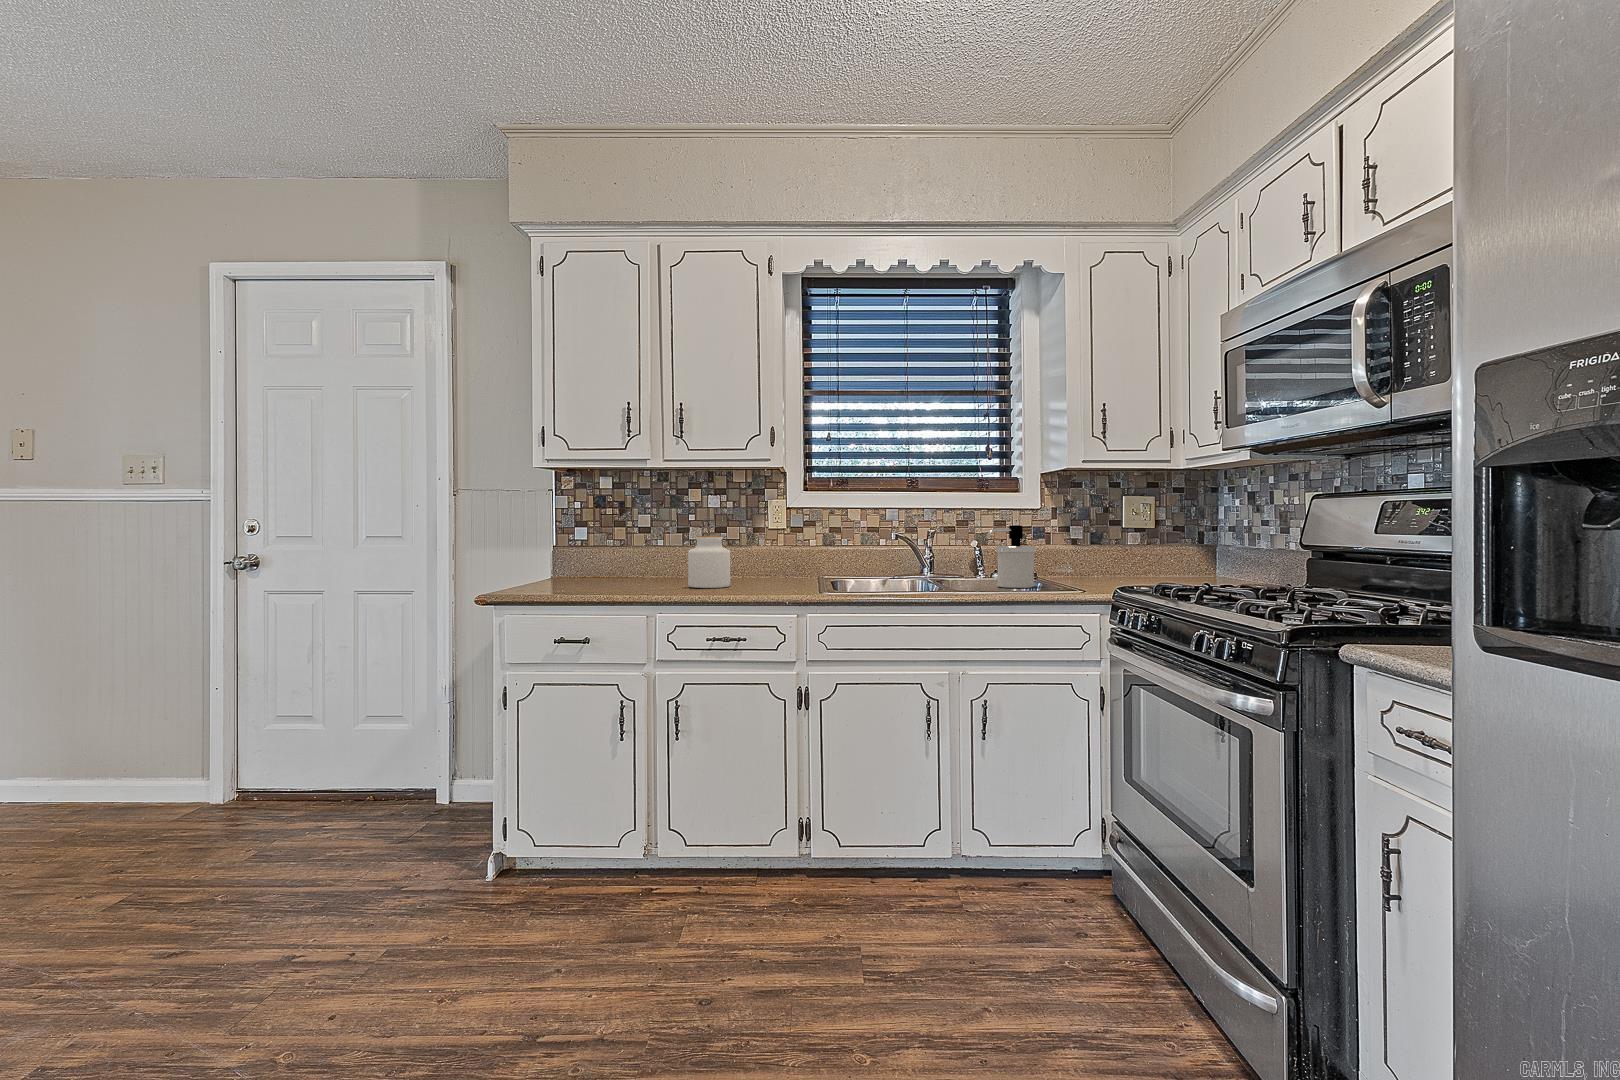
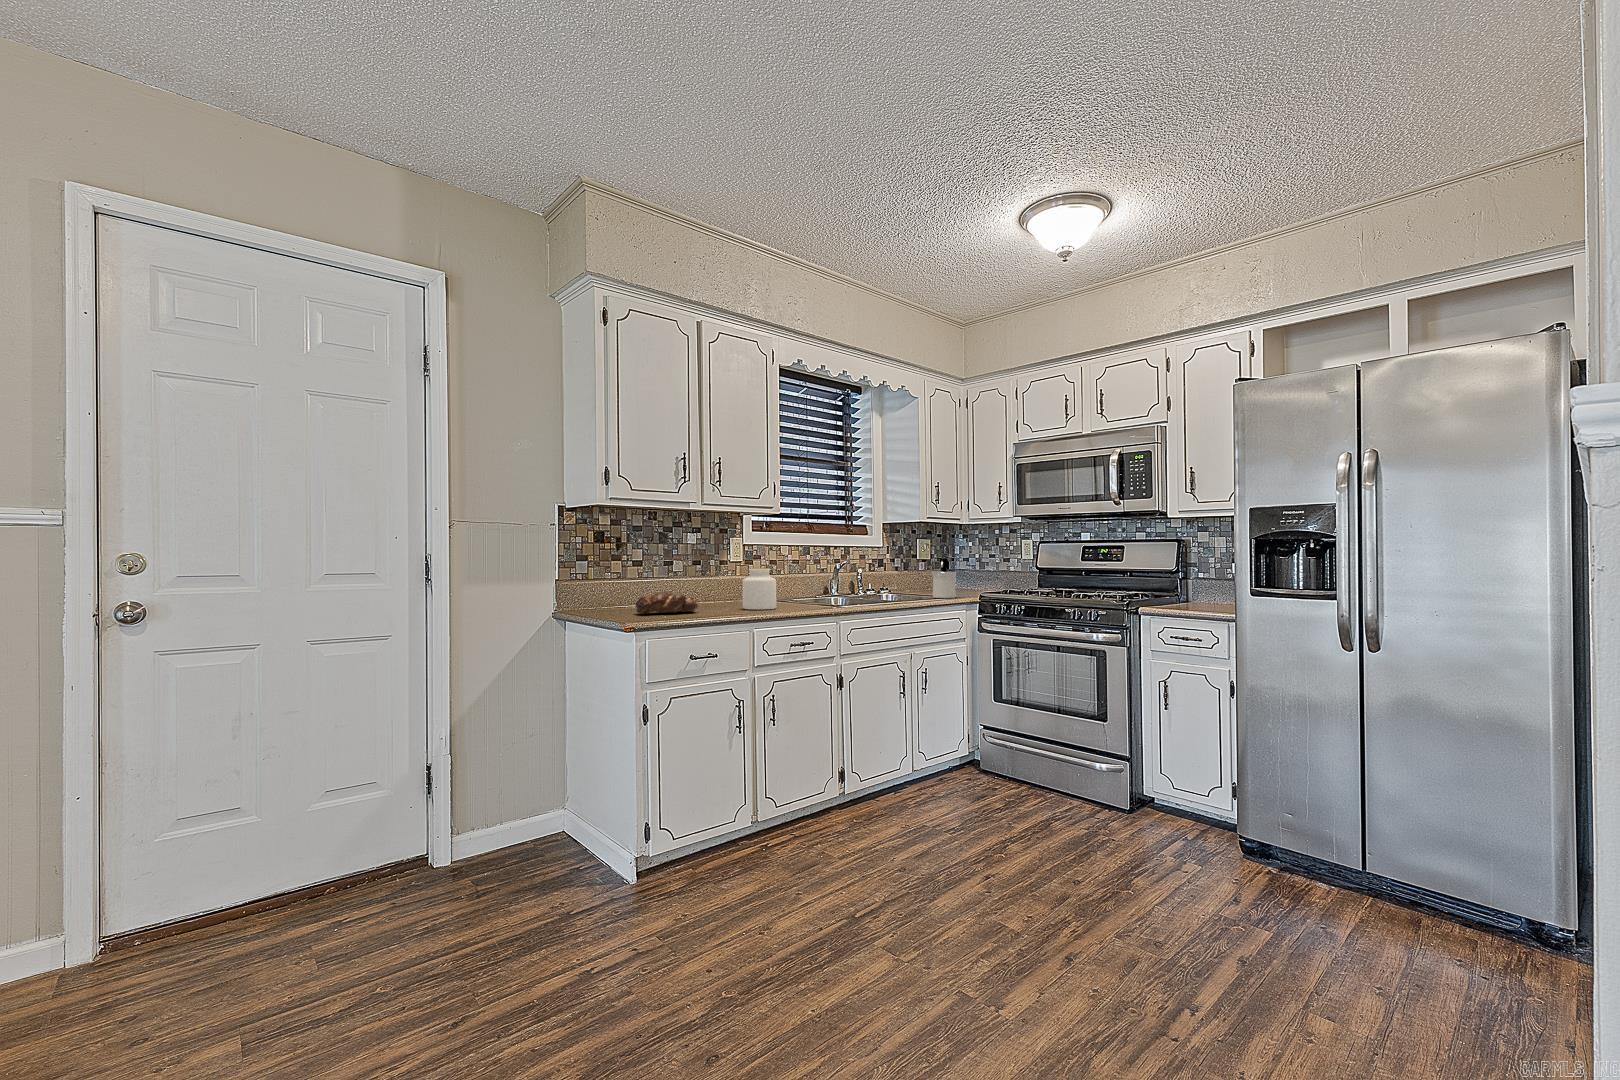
bread loaf: none [578,561,647,585] -> present [636,591,698,614]

